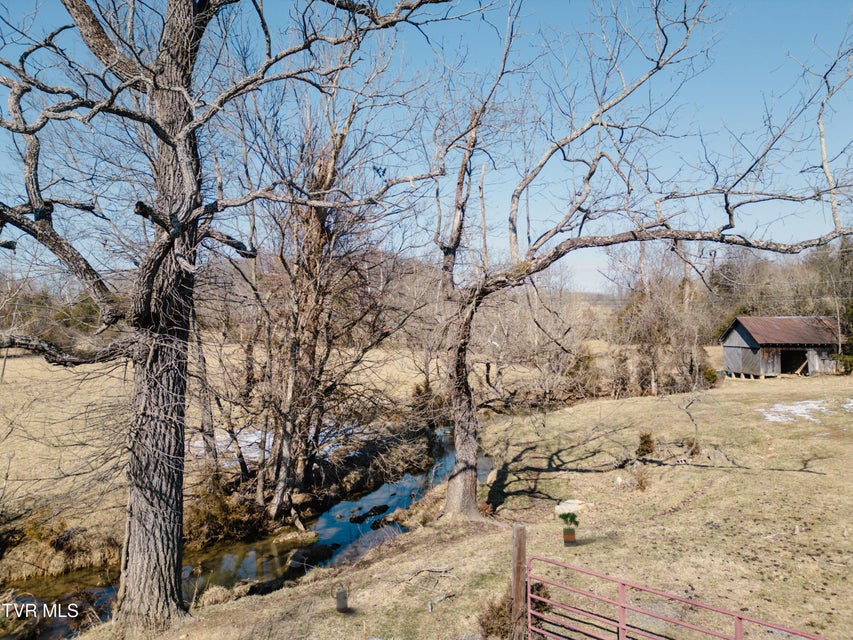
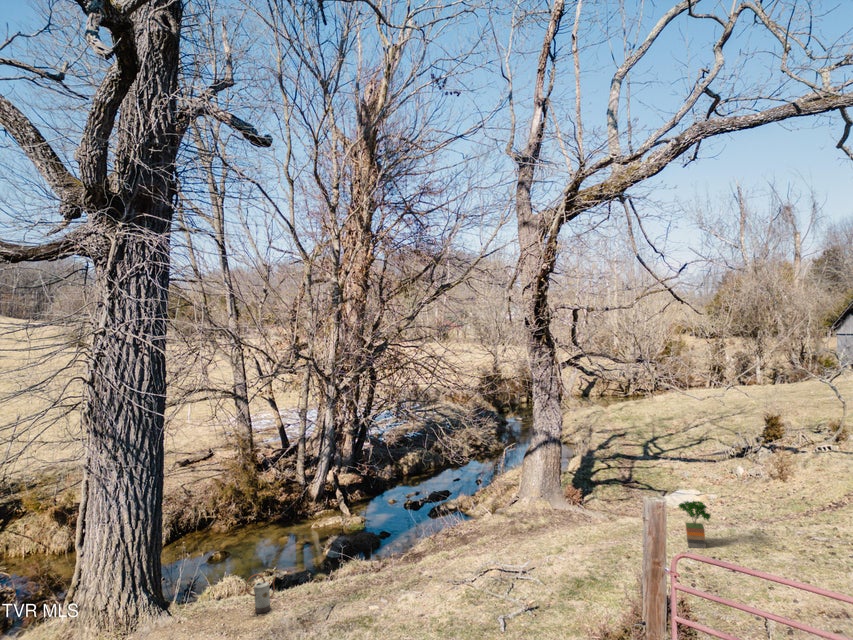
watering can: present [331,582,351,612] -> present [245,574,277,613]

